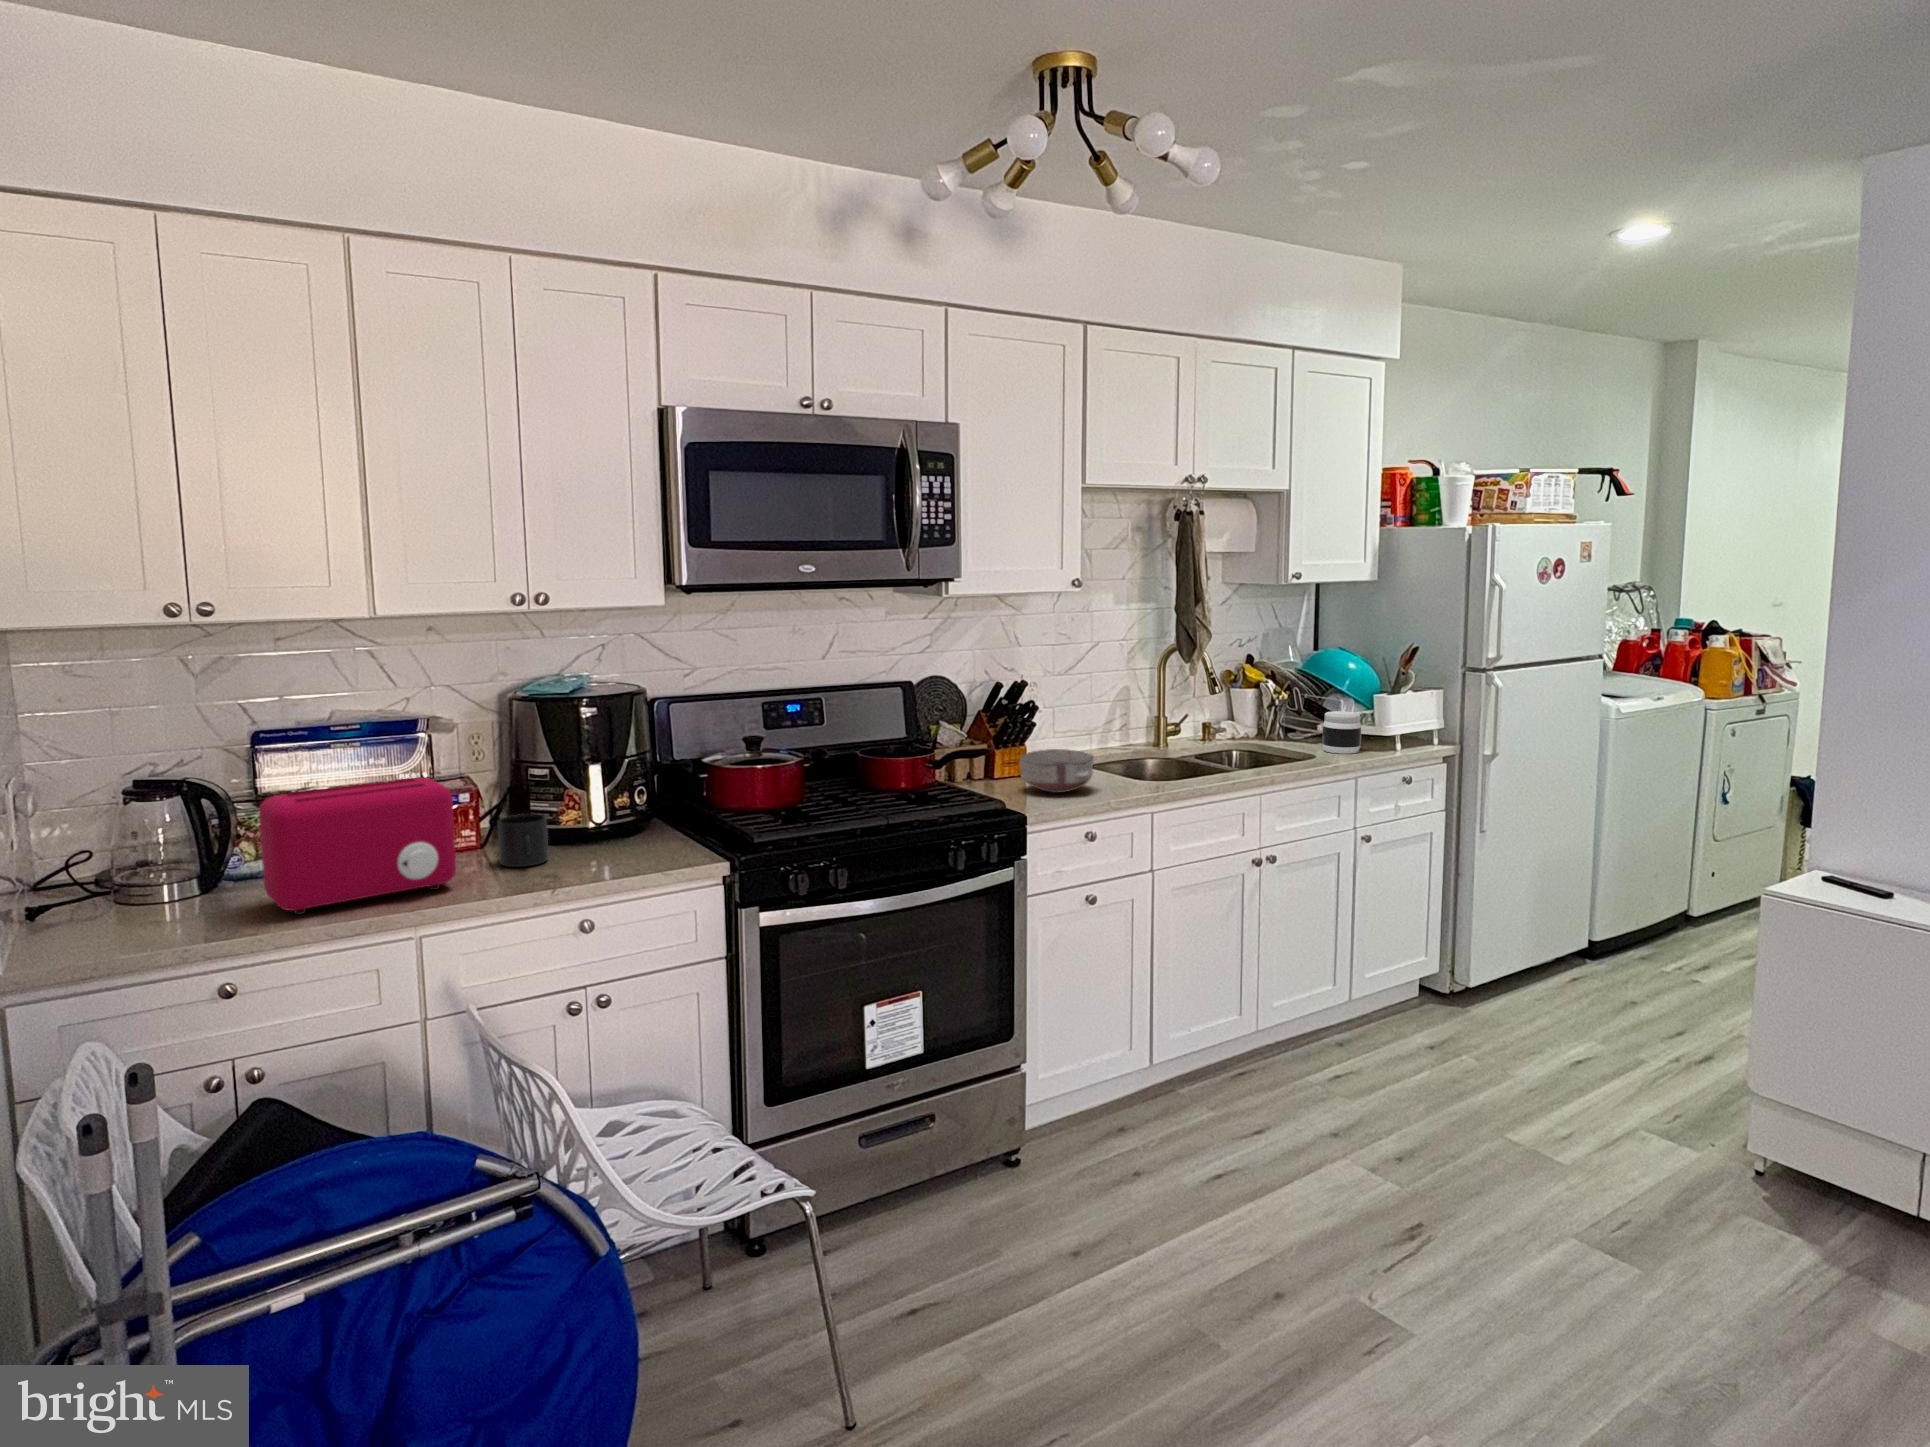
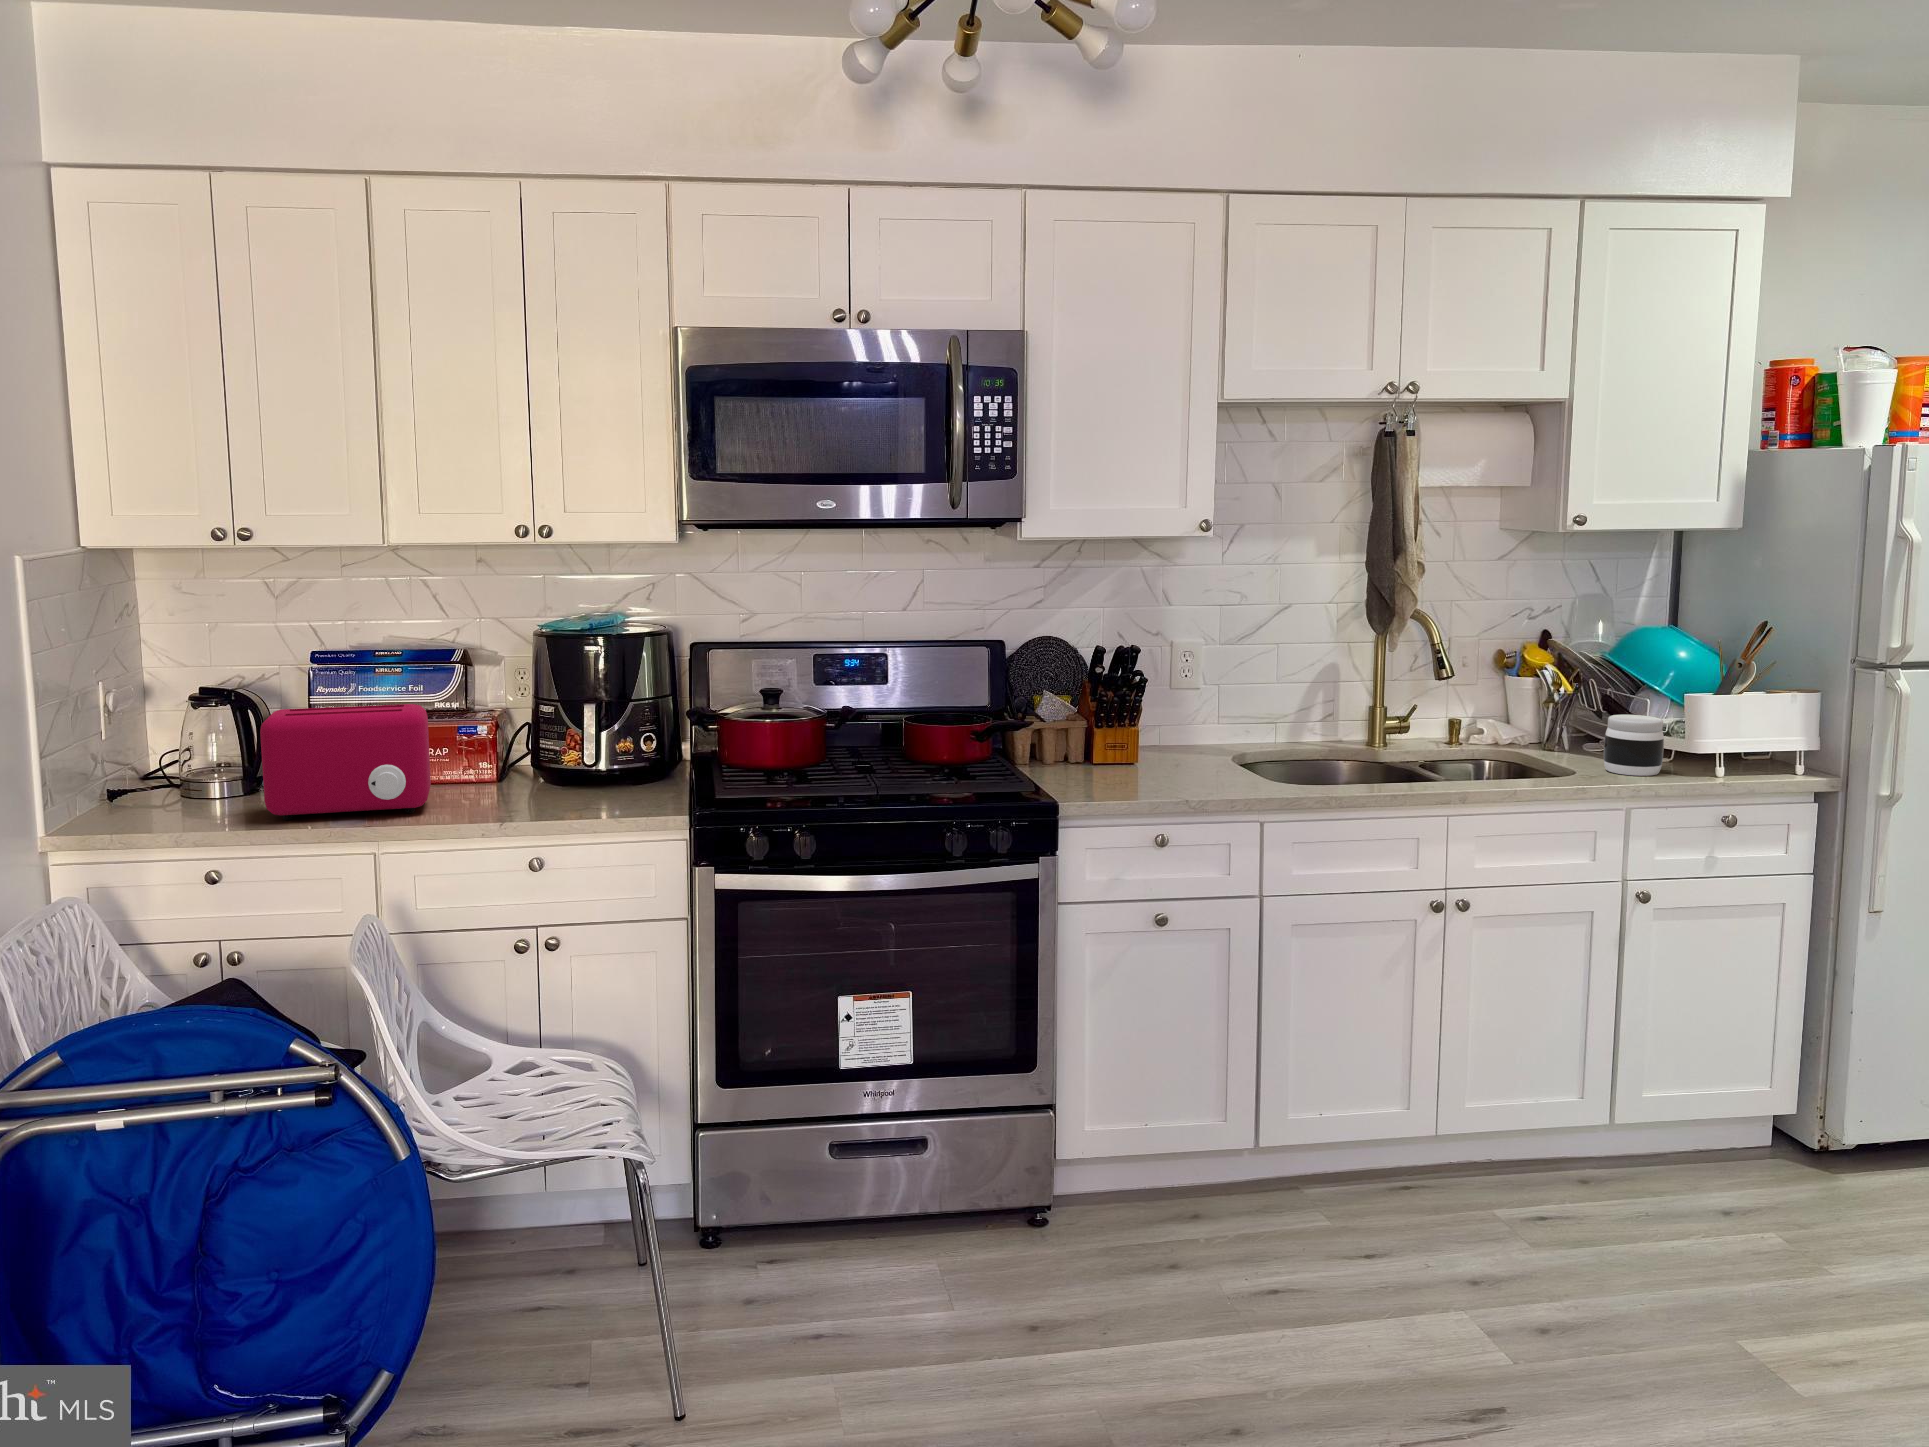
ceramic bowl: present [1020,749,1093,793] -> none [1101,733,1194,786]
mug: present [498,814,548,867] -> none [489,751,537,802]

